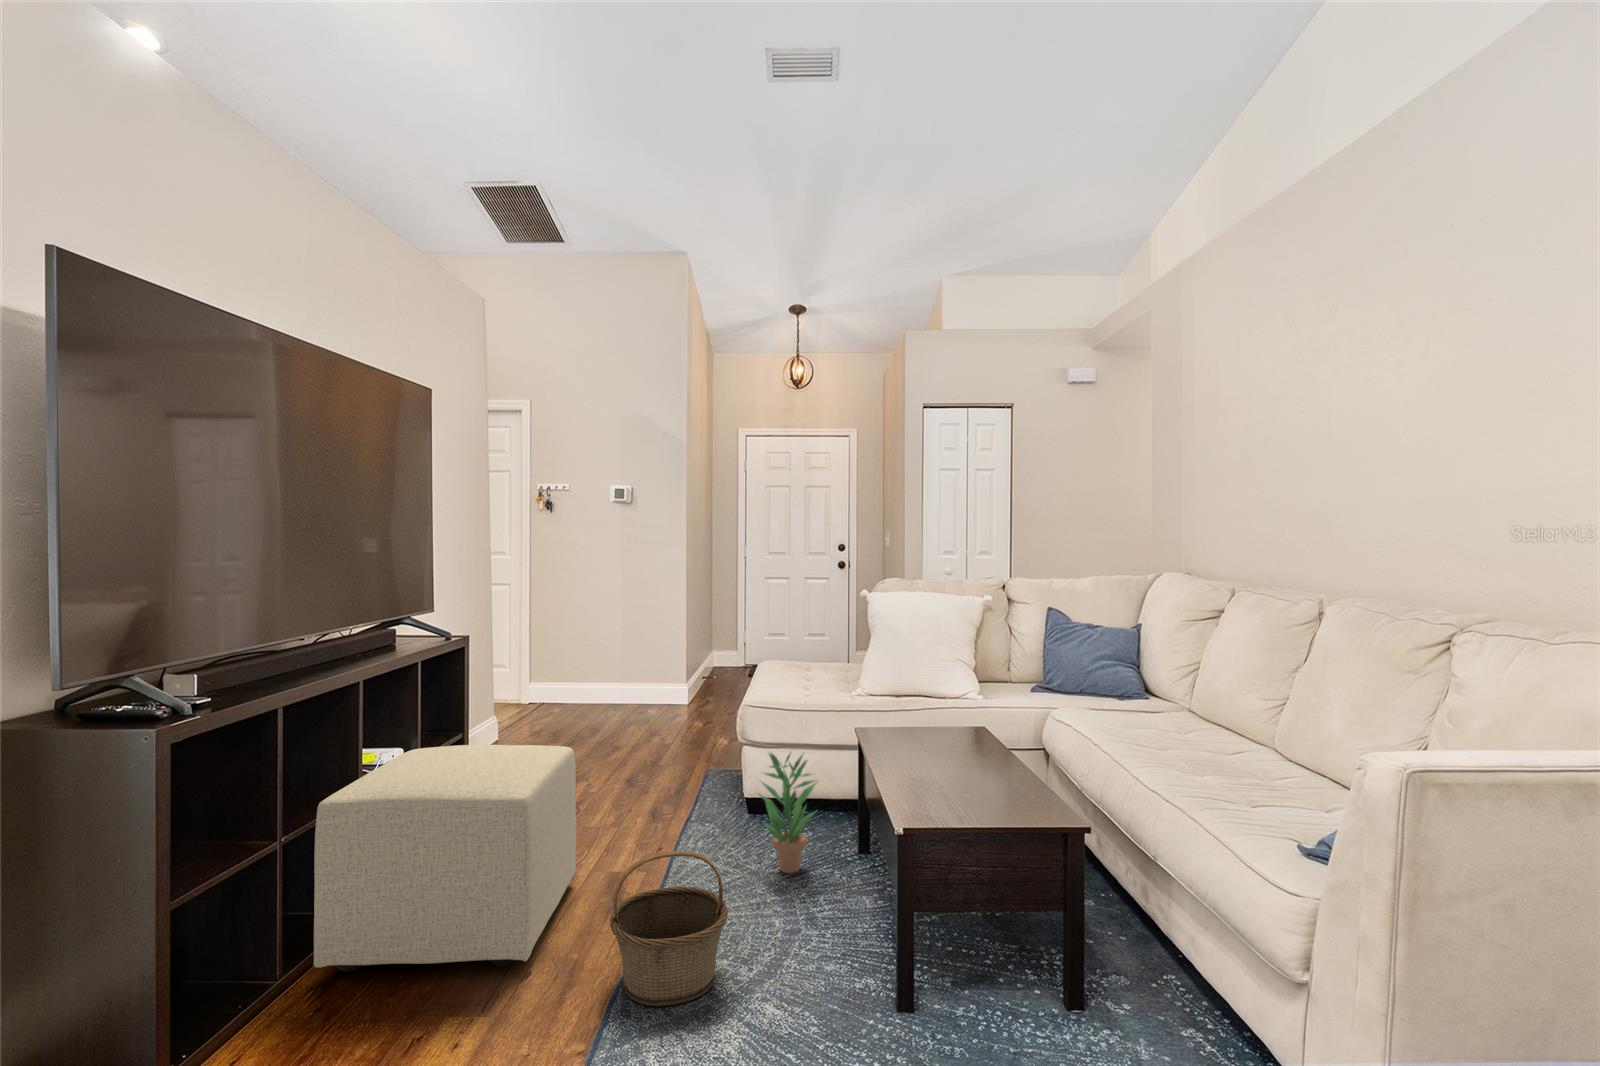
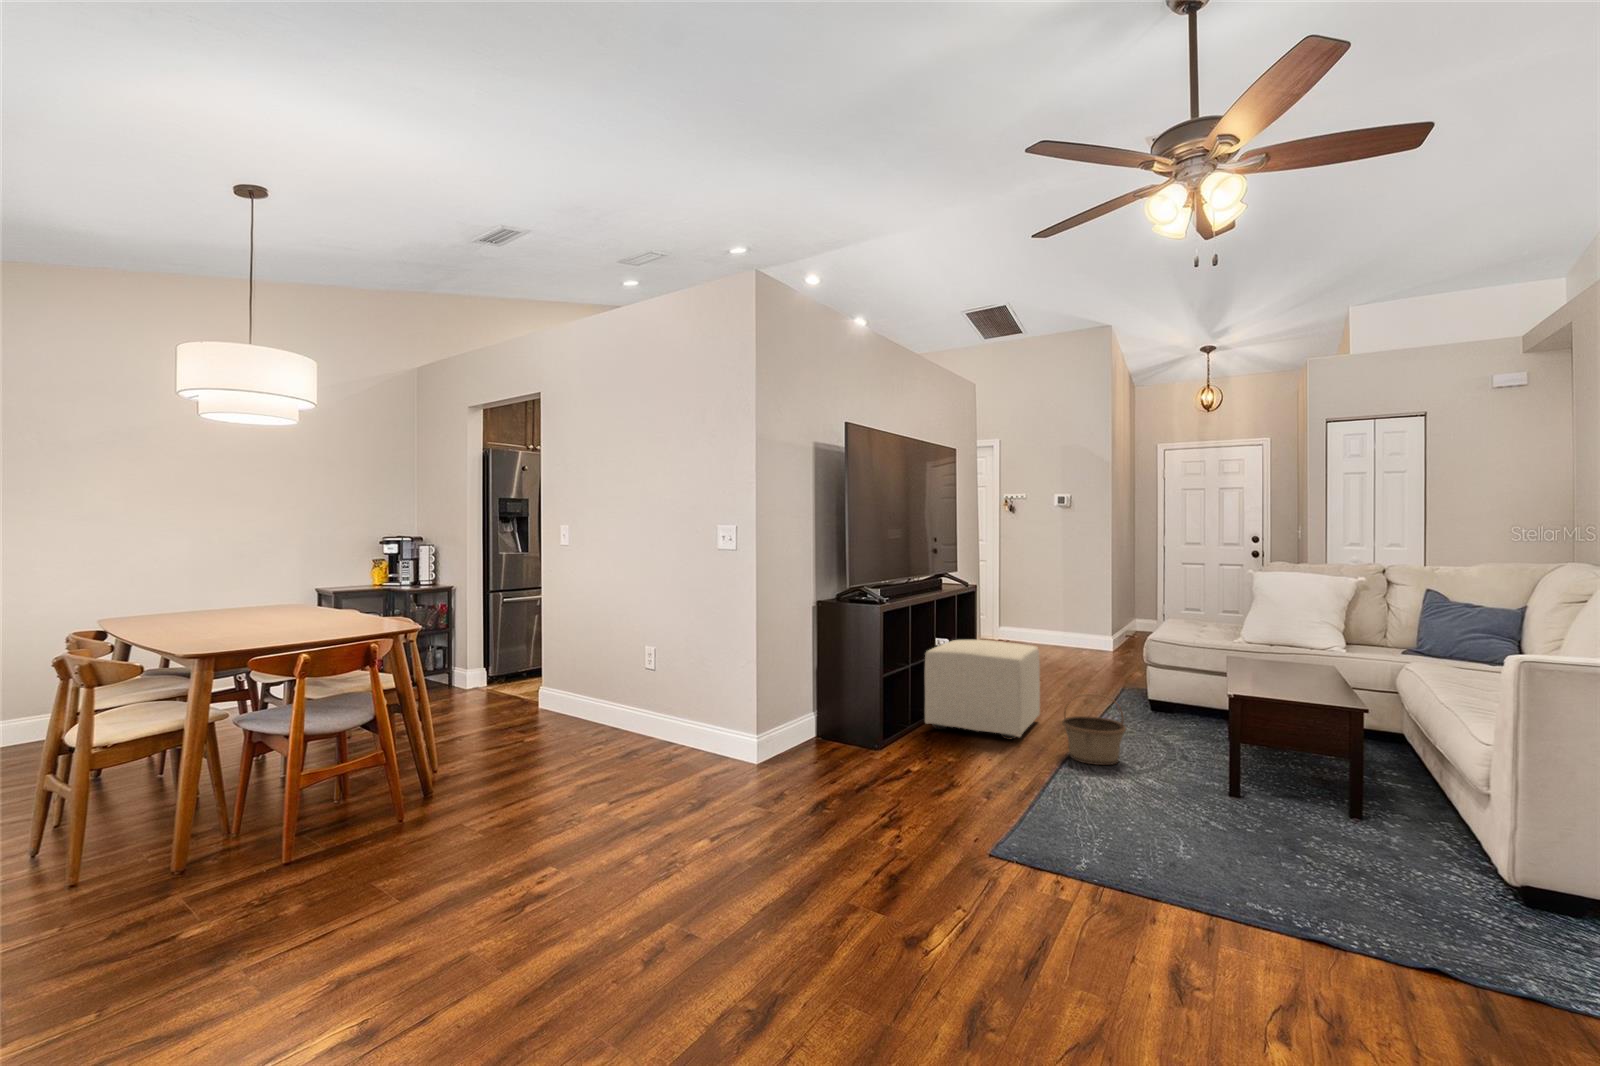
potted plant: present [759,753,817,873] -> none [1150,661,1195,737]

